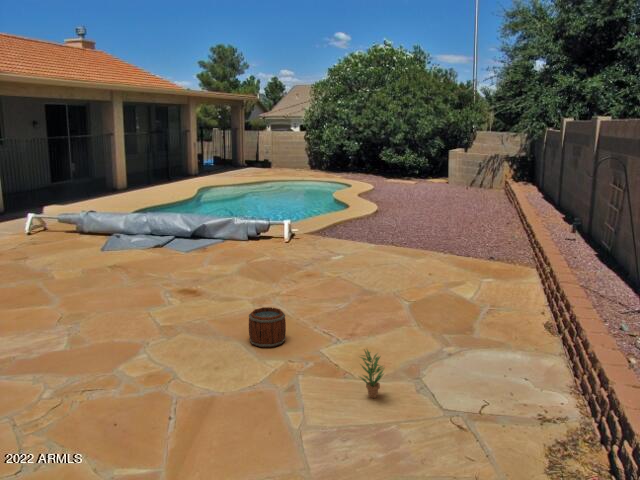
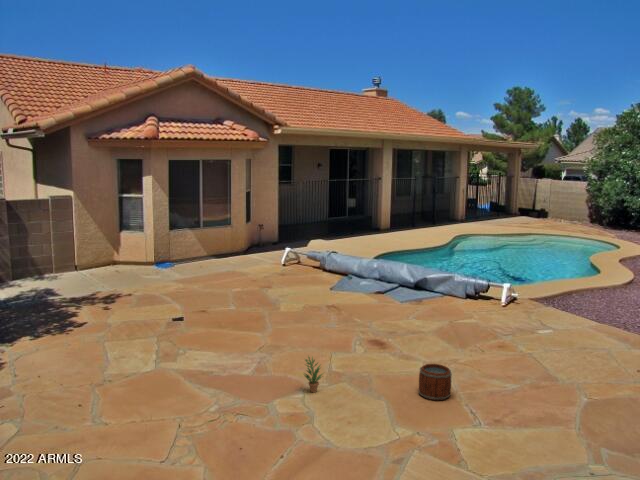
potted plant: present [360,350,384,398] -> present [305,357,322,392]

